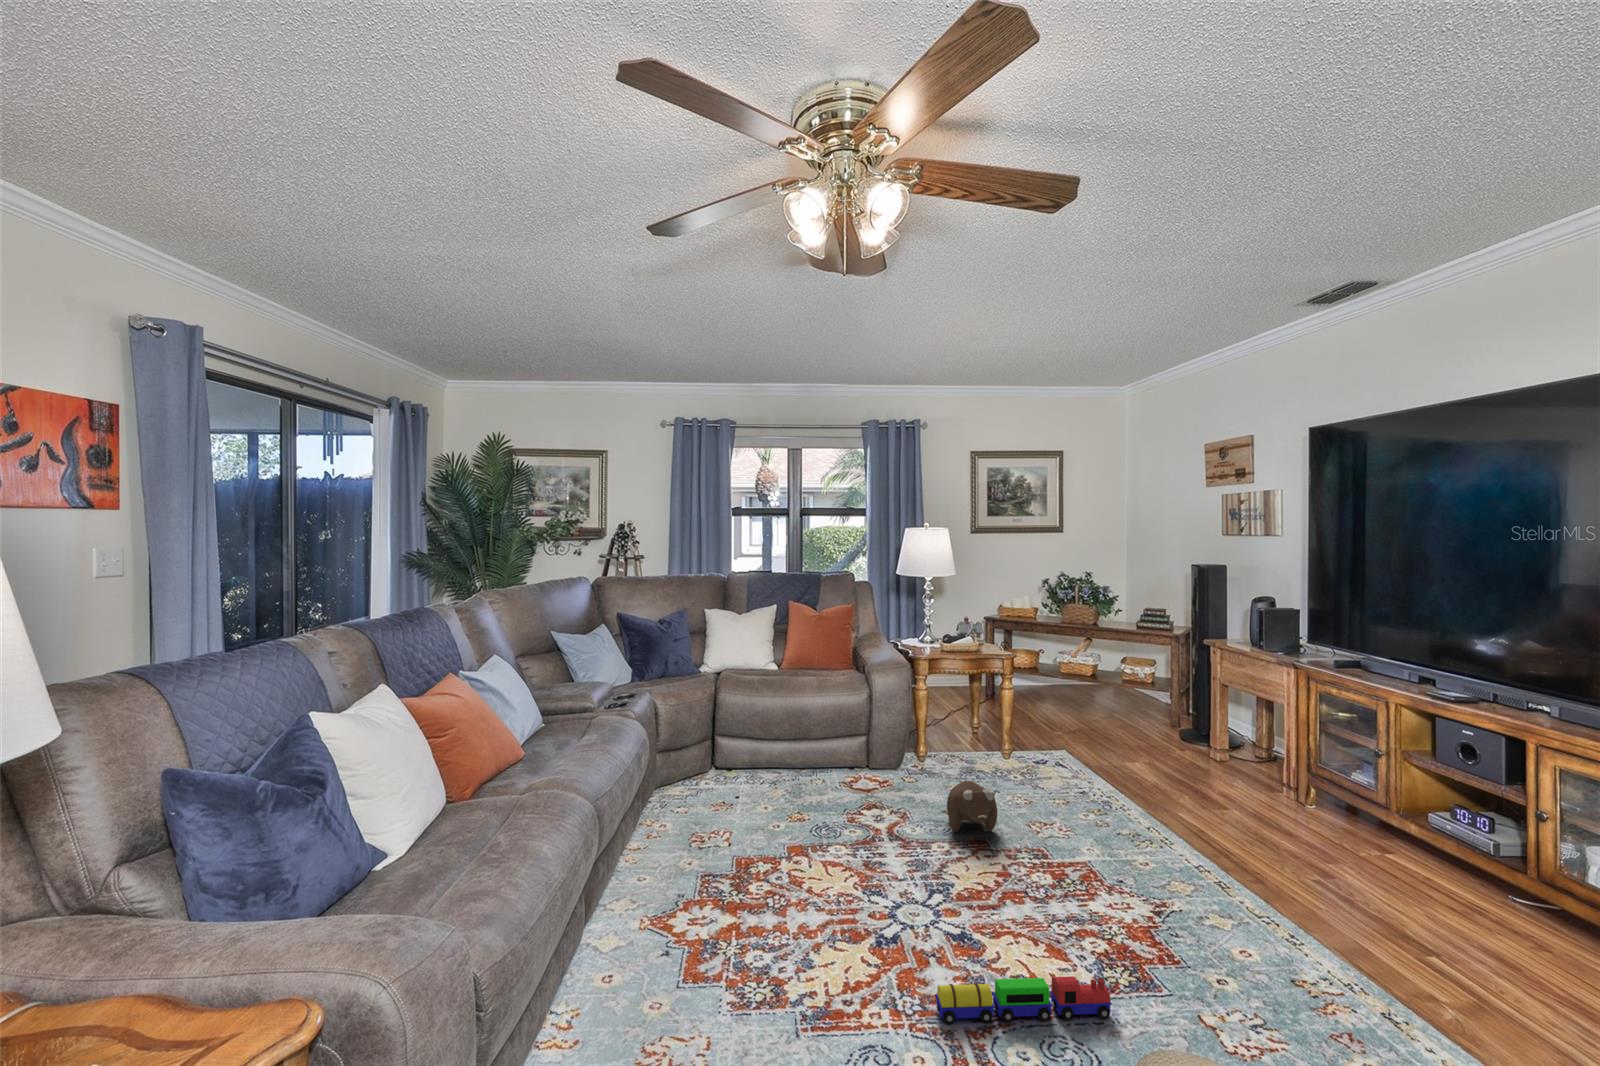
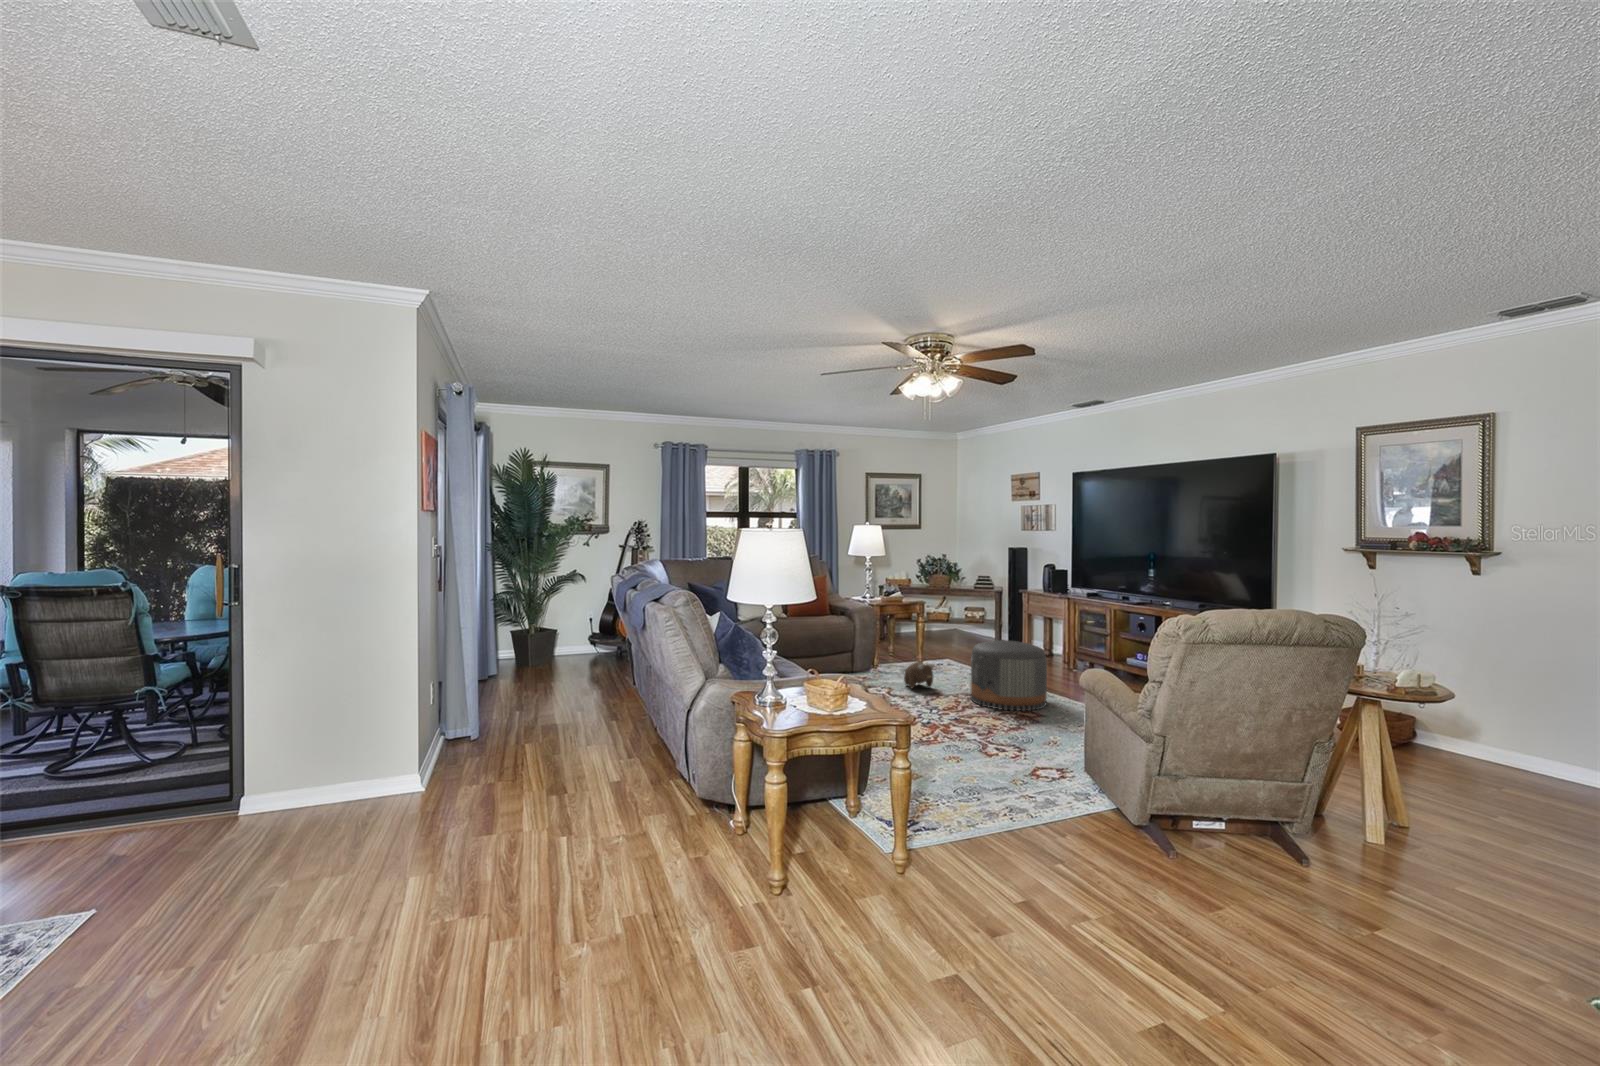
pouf: none [1052,763,1217,938] -> present [971,640,1047,711]
toy train: present [935,976,1112,1024] -> none [948,715,1018,737]

